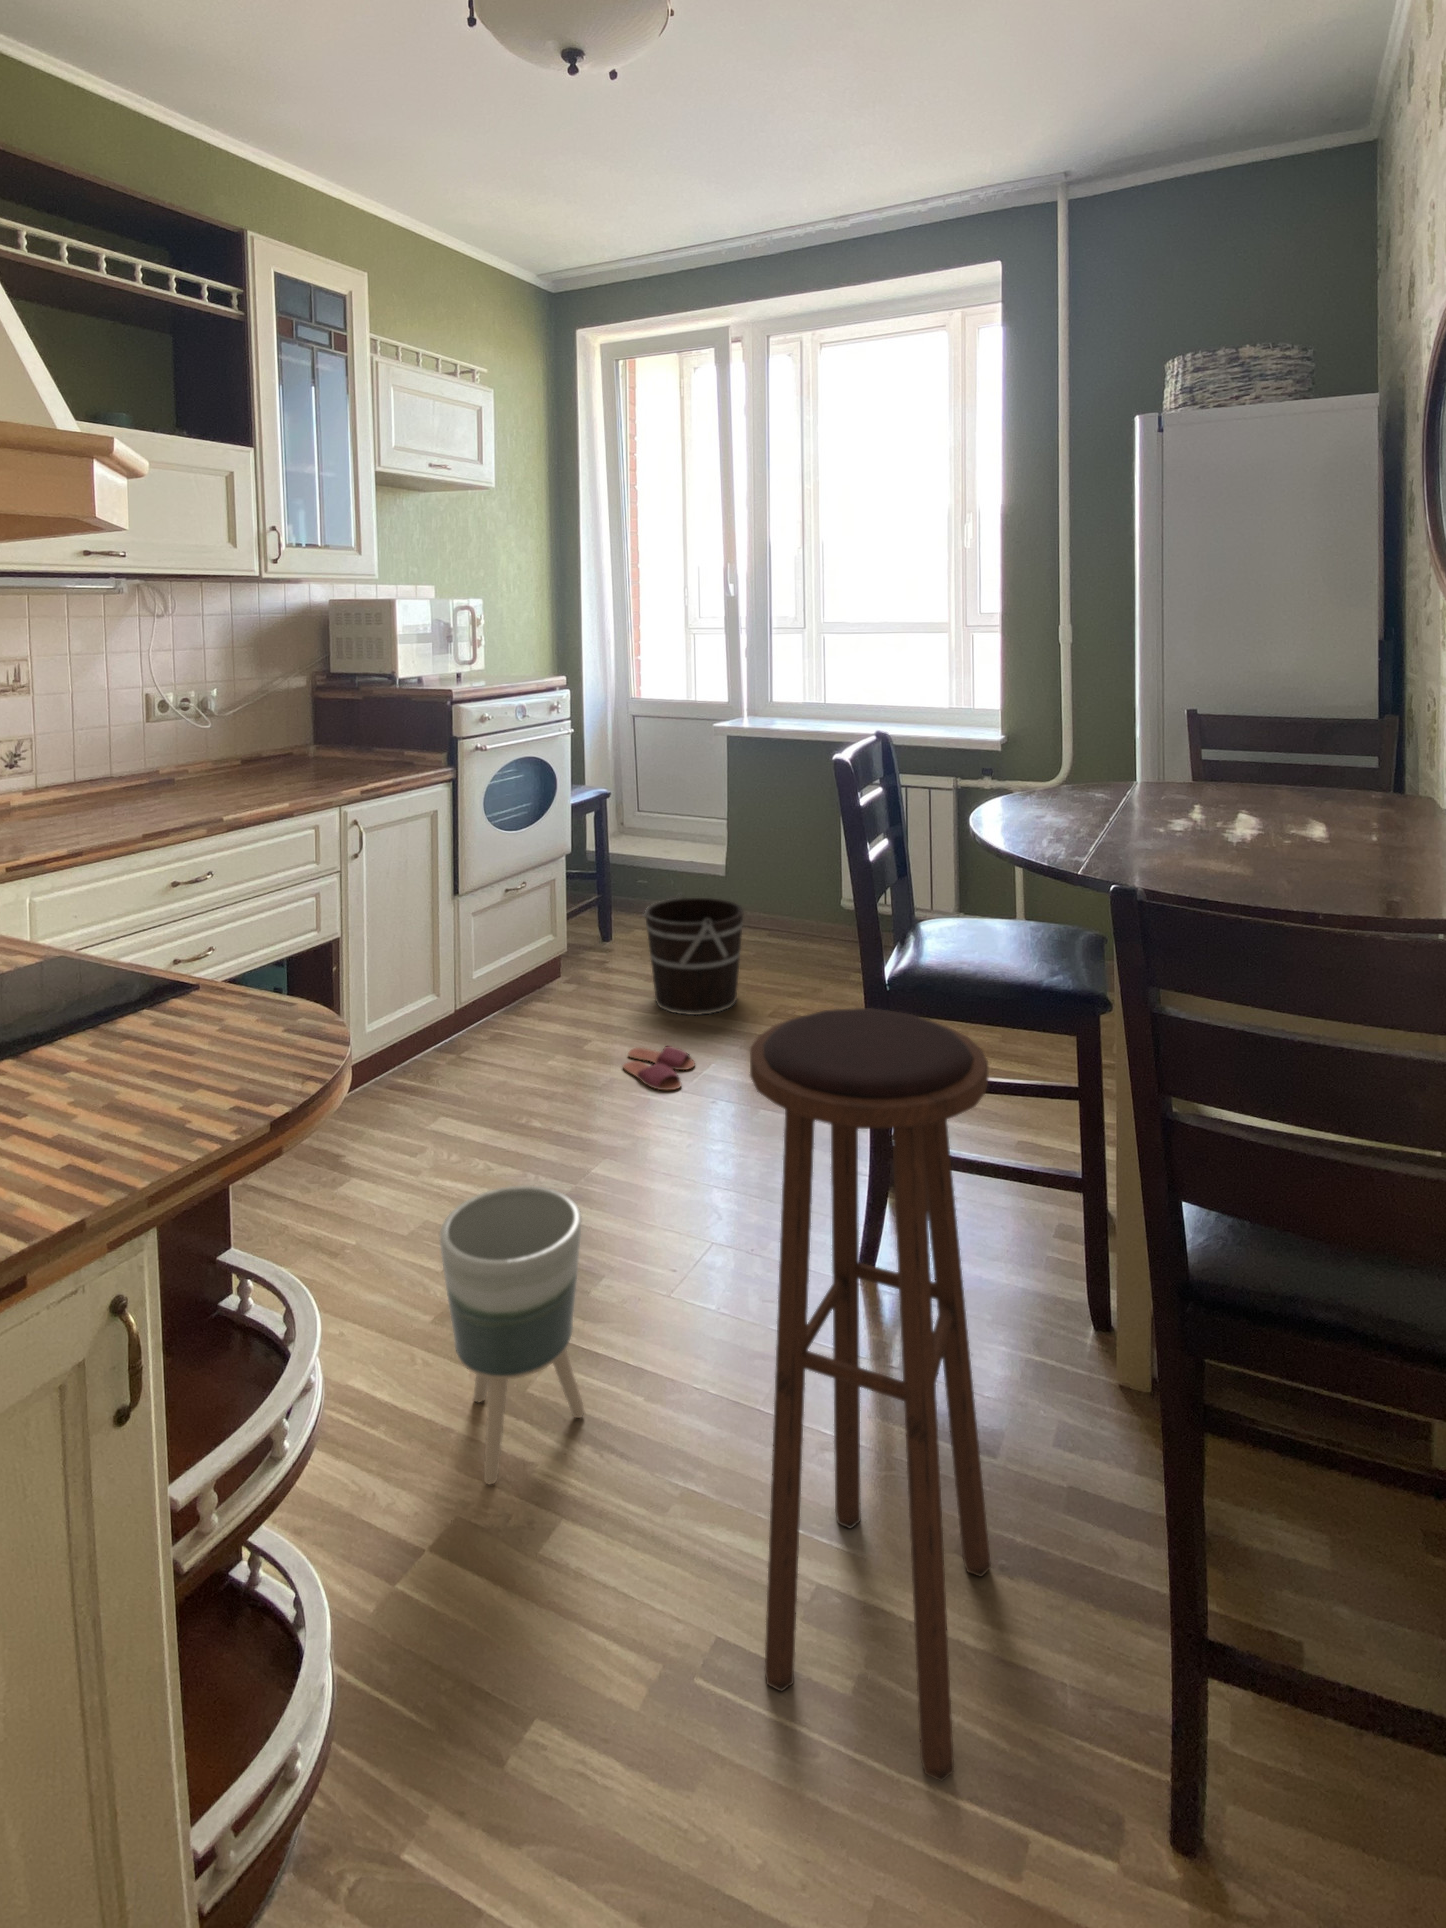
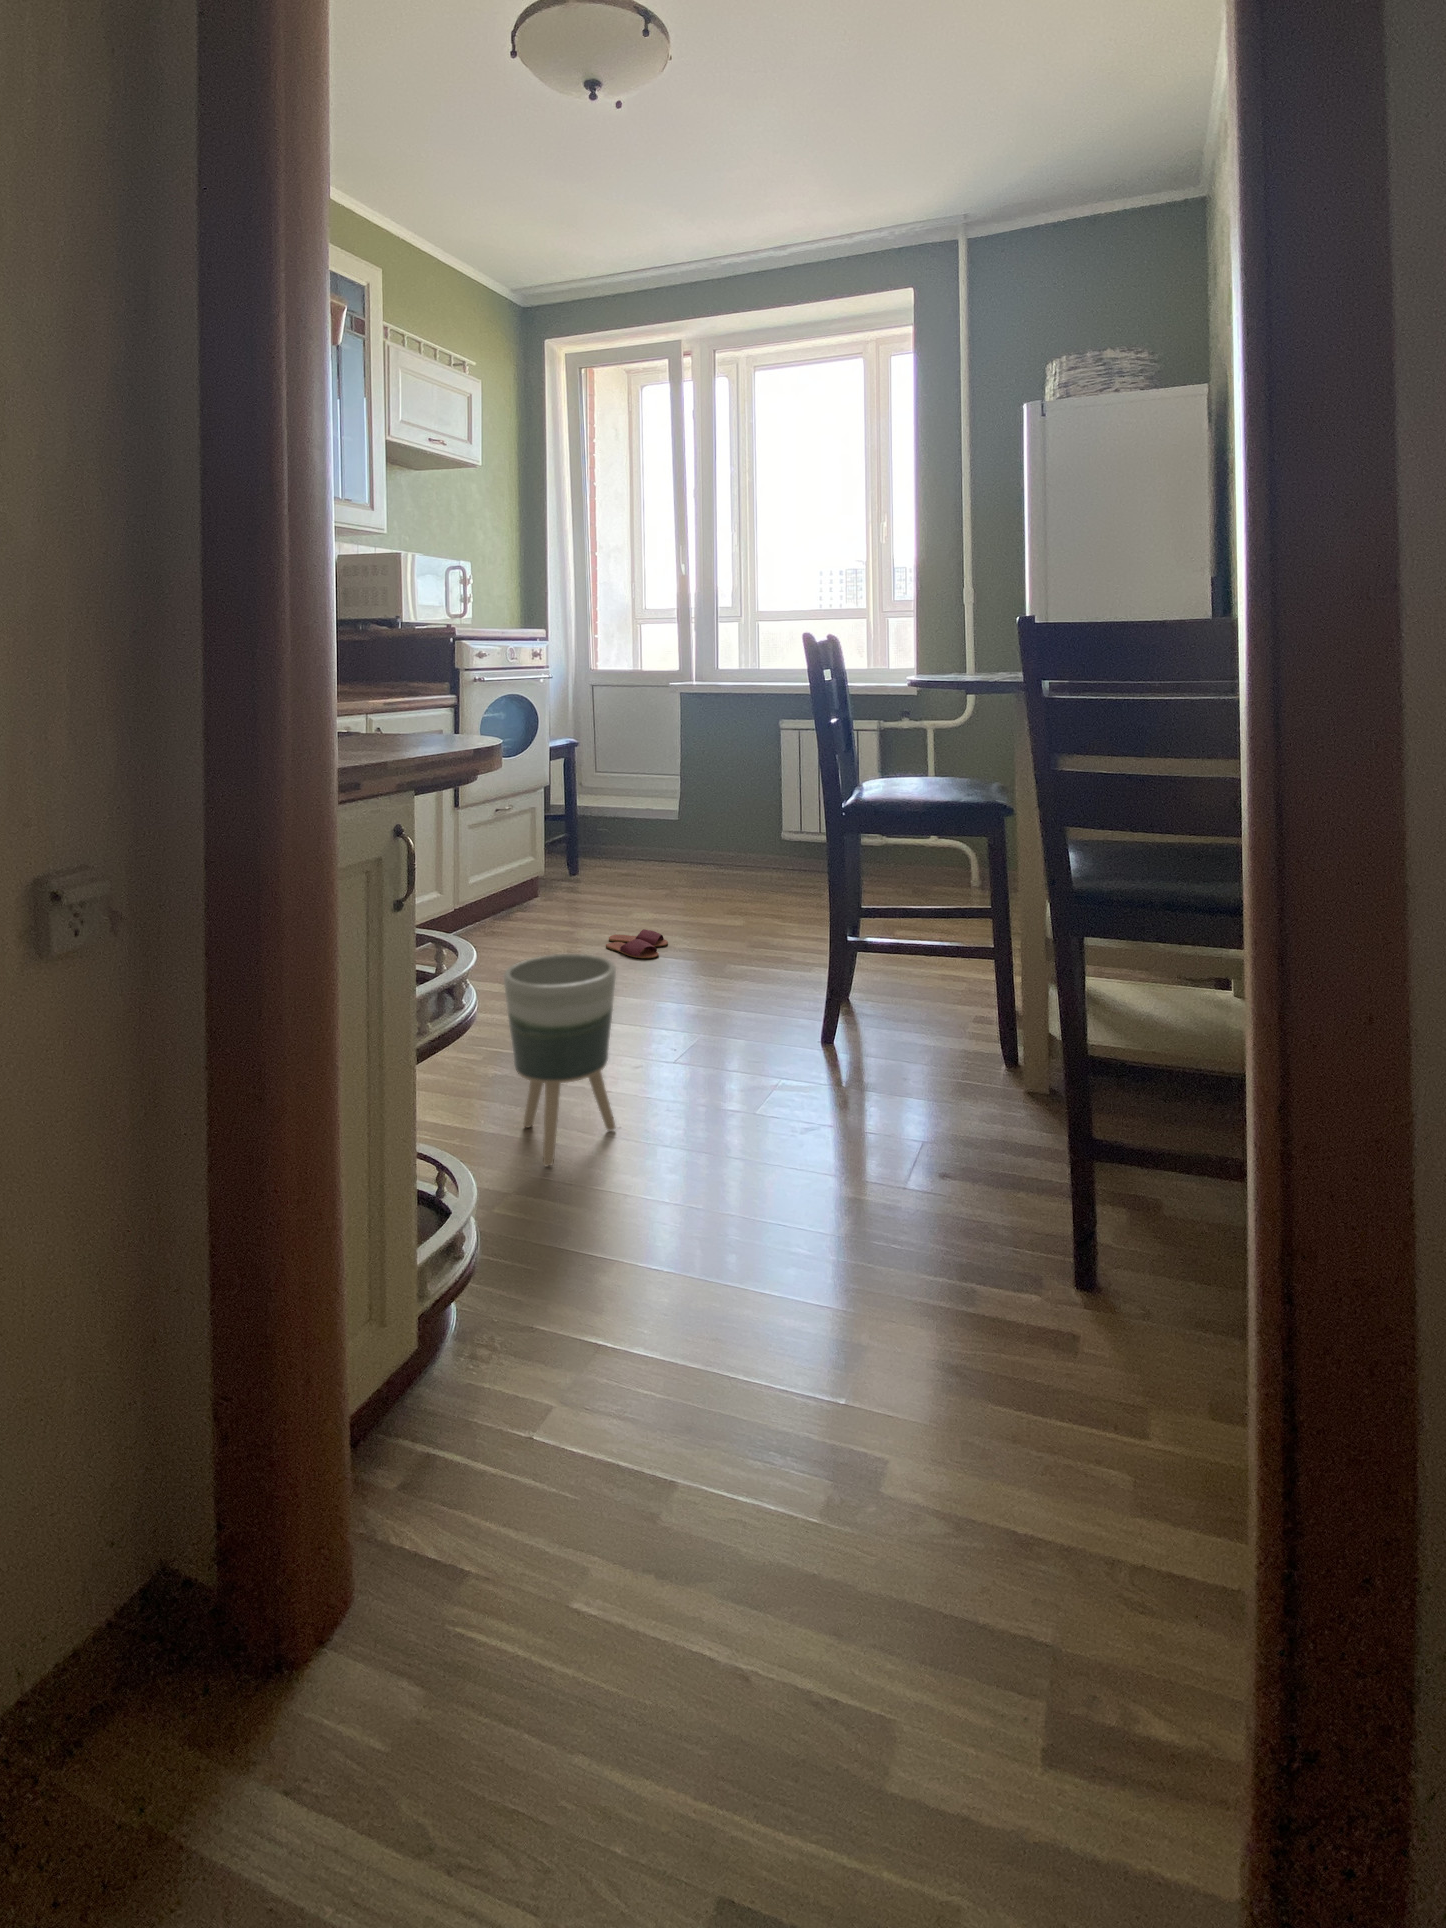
bucket: present [642,895,743,1015] -> none [616,818,703,915]
stool: present [750,1008,991,1781] -> none [764,763,939,1277]

